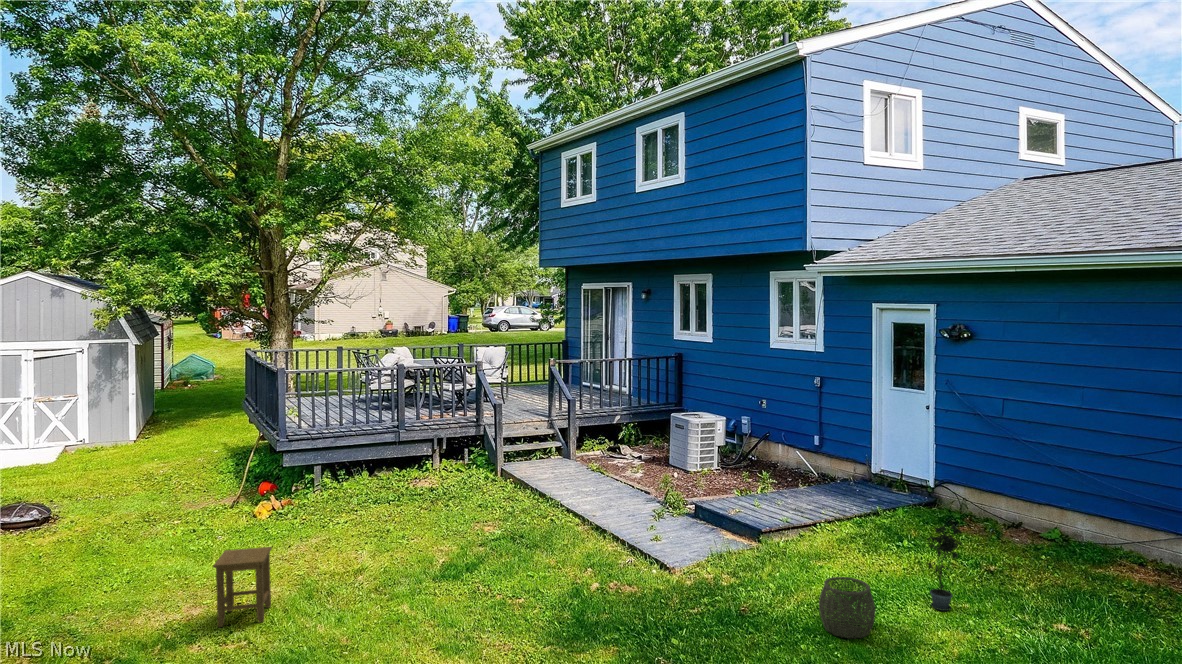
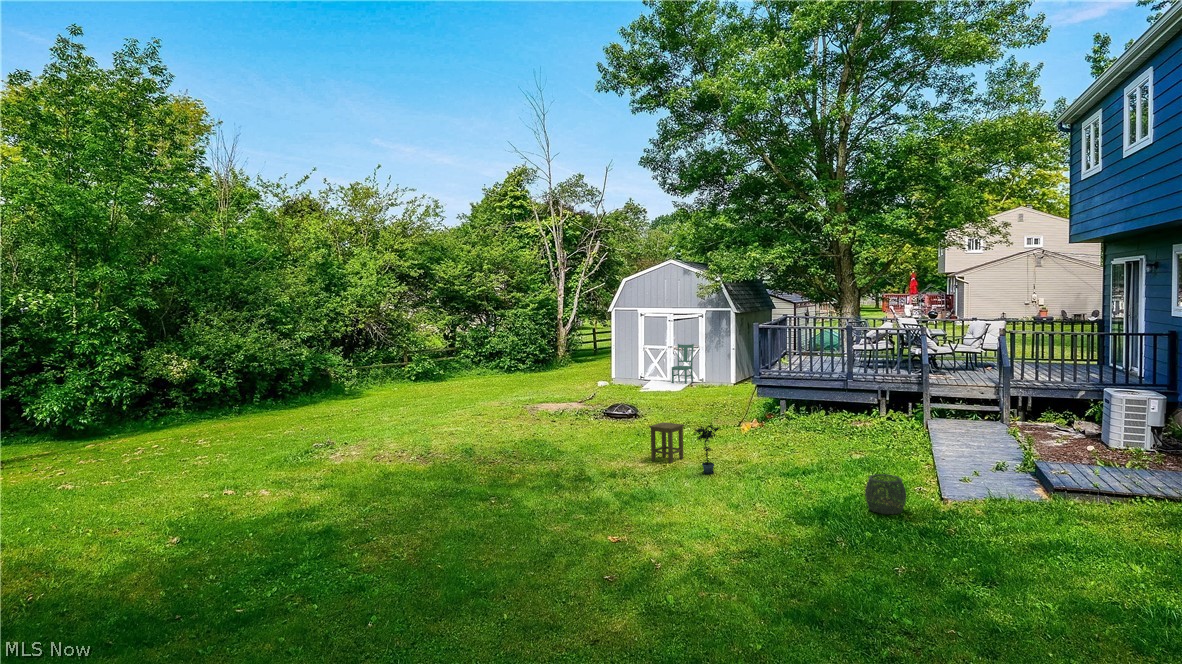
chair: none [33,391,71,456] -> present [672,344,694,384]
potted plant: present [927,522,962,611] -> present [694,423,720,474]
woven basket: present [819,577,876,639] -> present [865,474,906,514]

